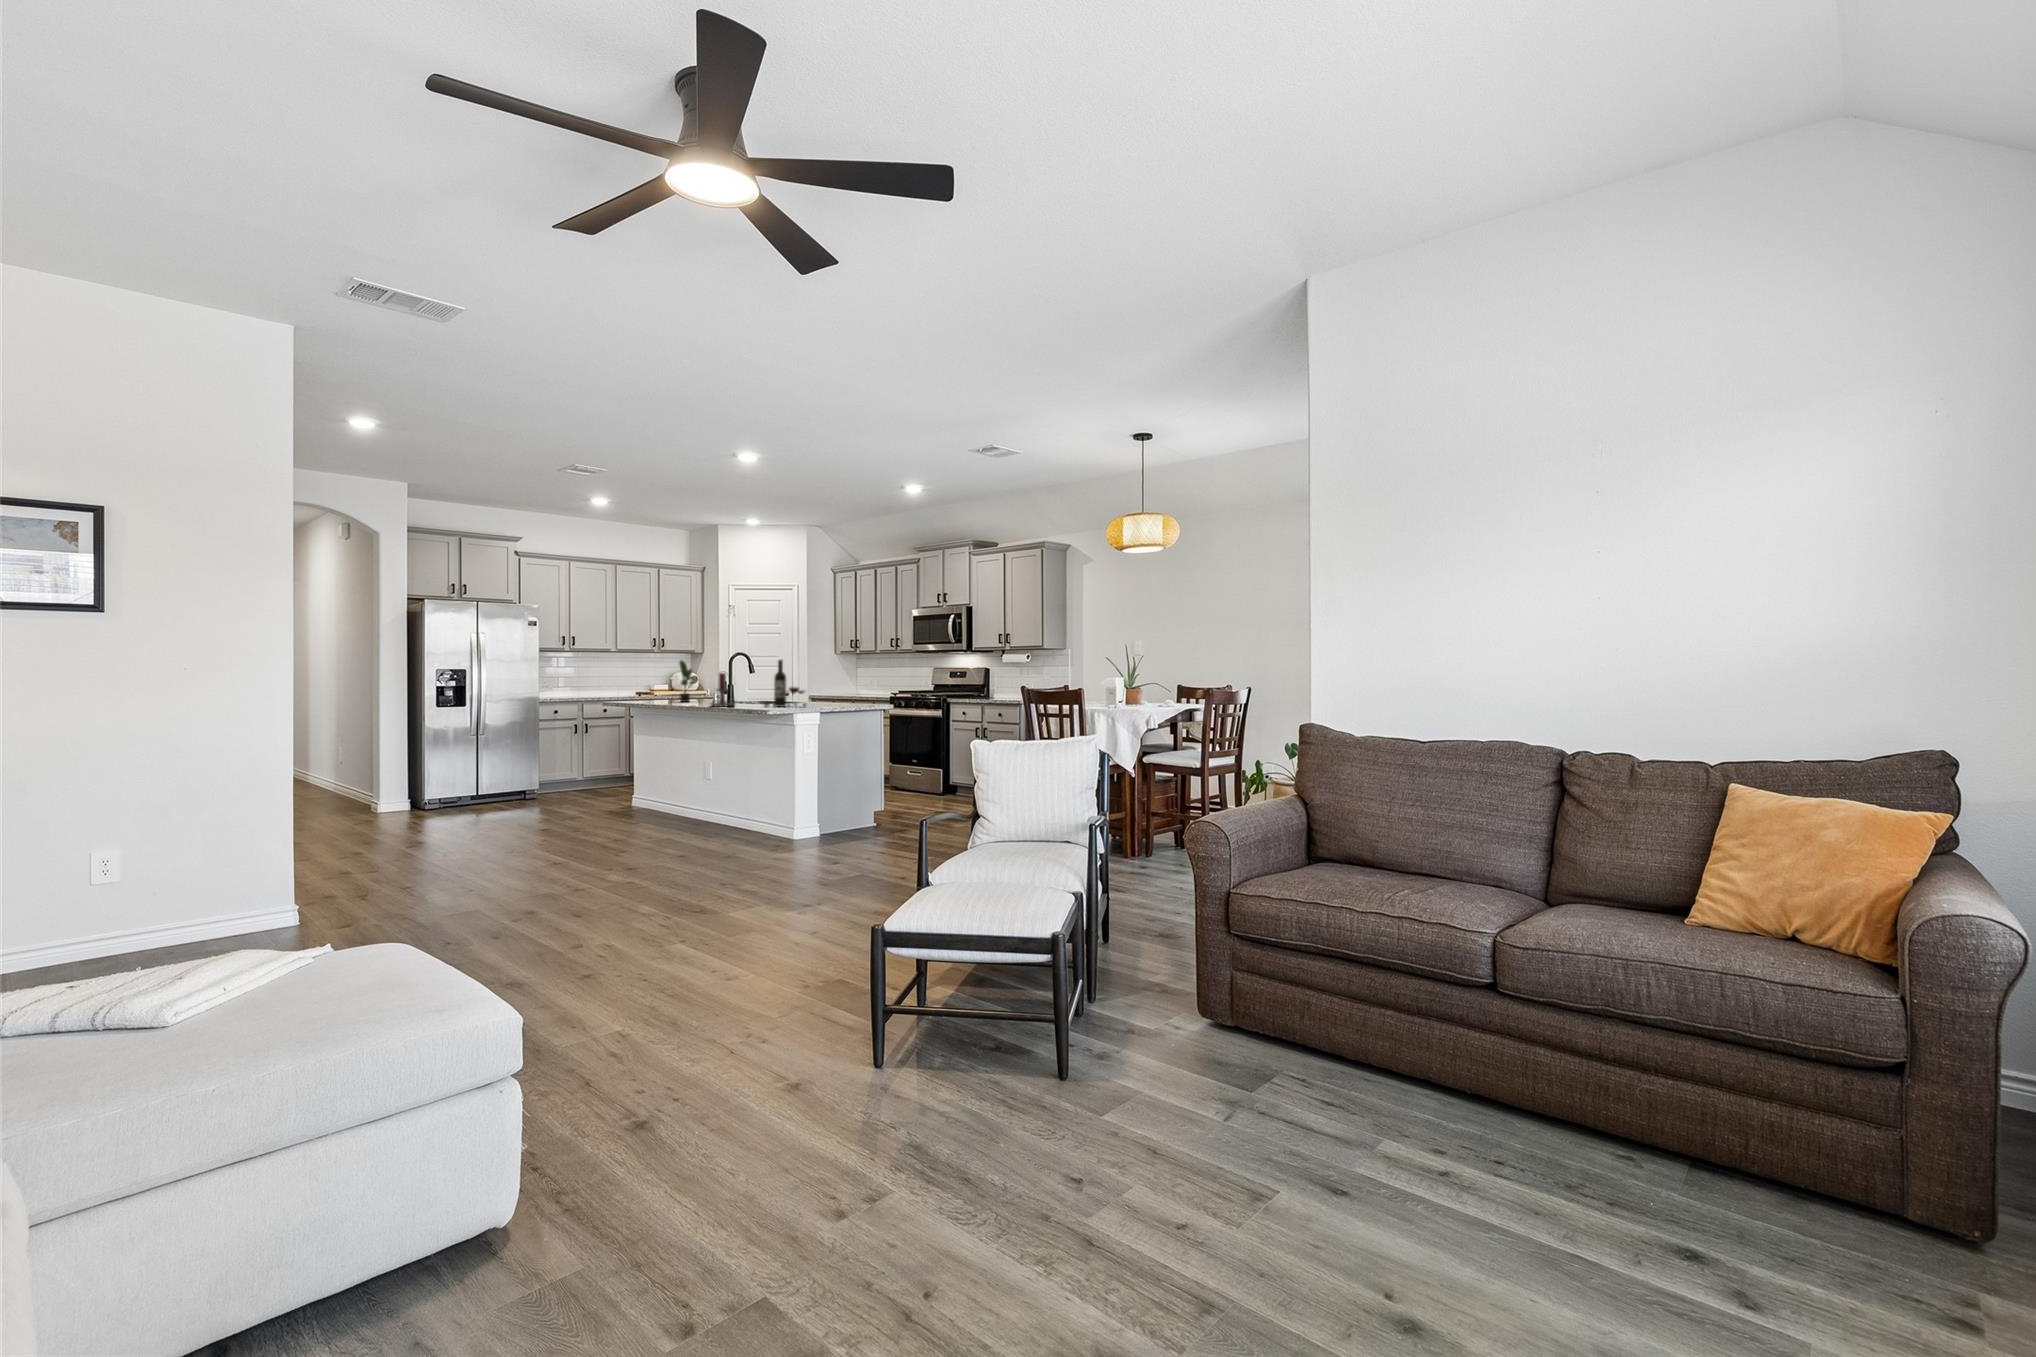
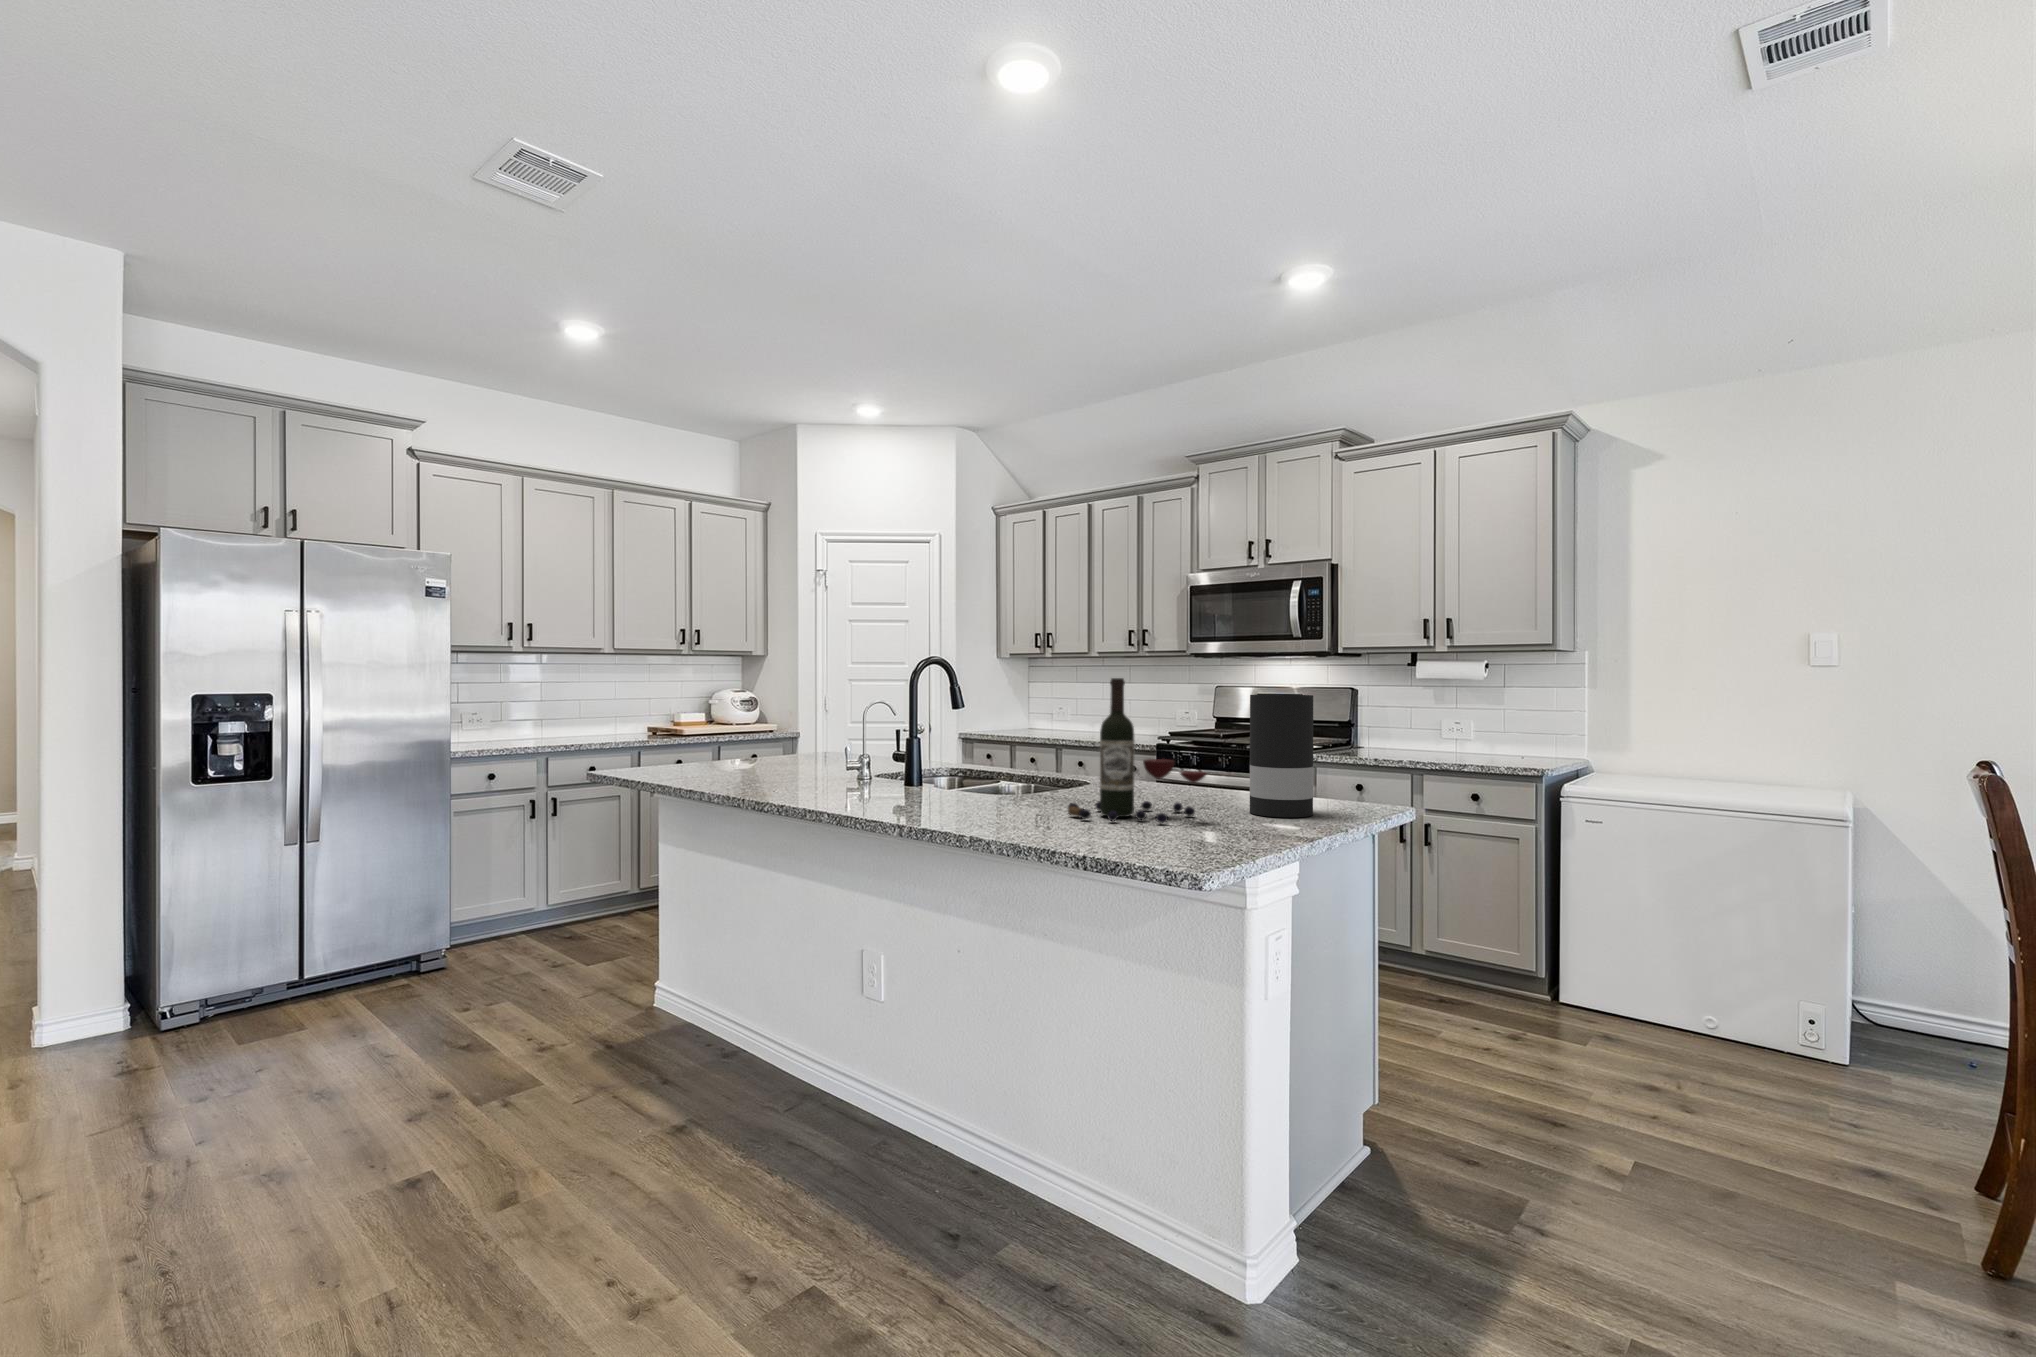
potted plant: present [680,661,695,702] -> none [763,673,820,776]
vase: none [829,665,850,707] -> present [1250,694,1313,817]
candle holder: present [711,673,735,707] -> none [903,714,987,815]

